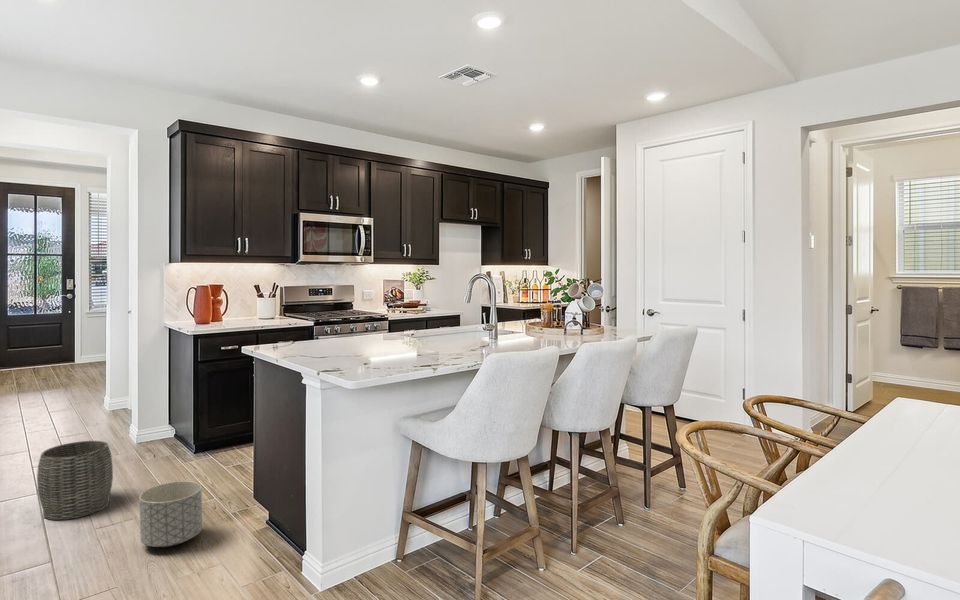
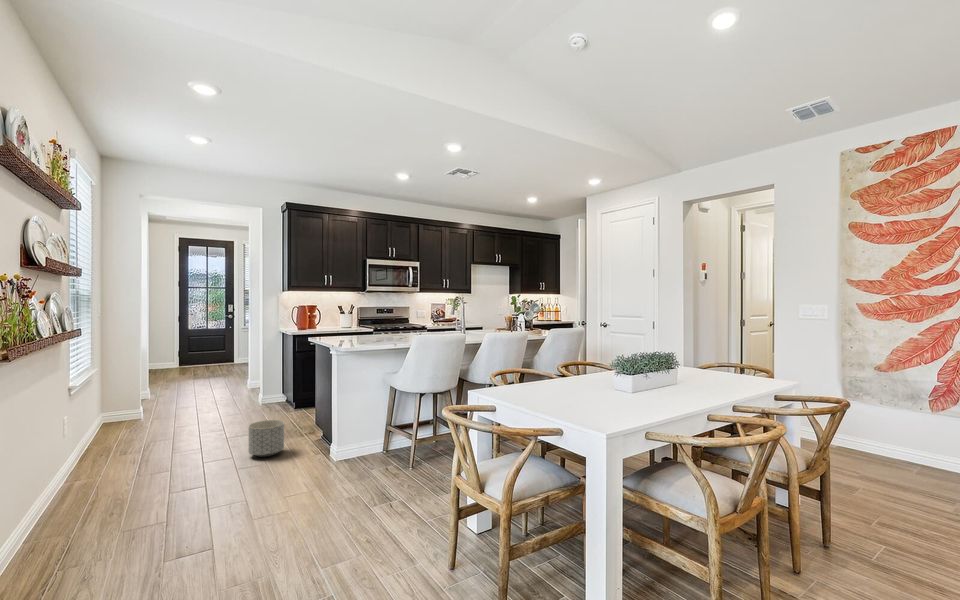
woven basket: present [37,441,113,520] -> none [197,397,239,442]

